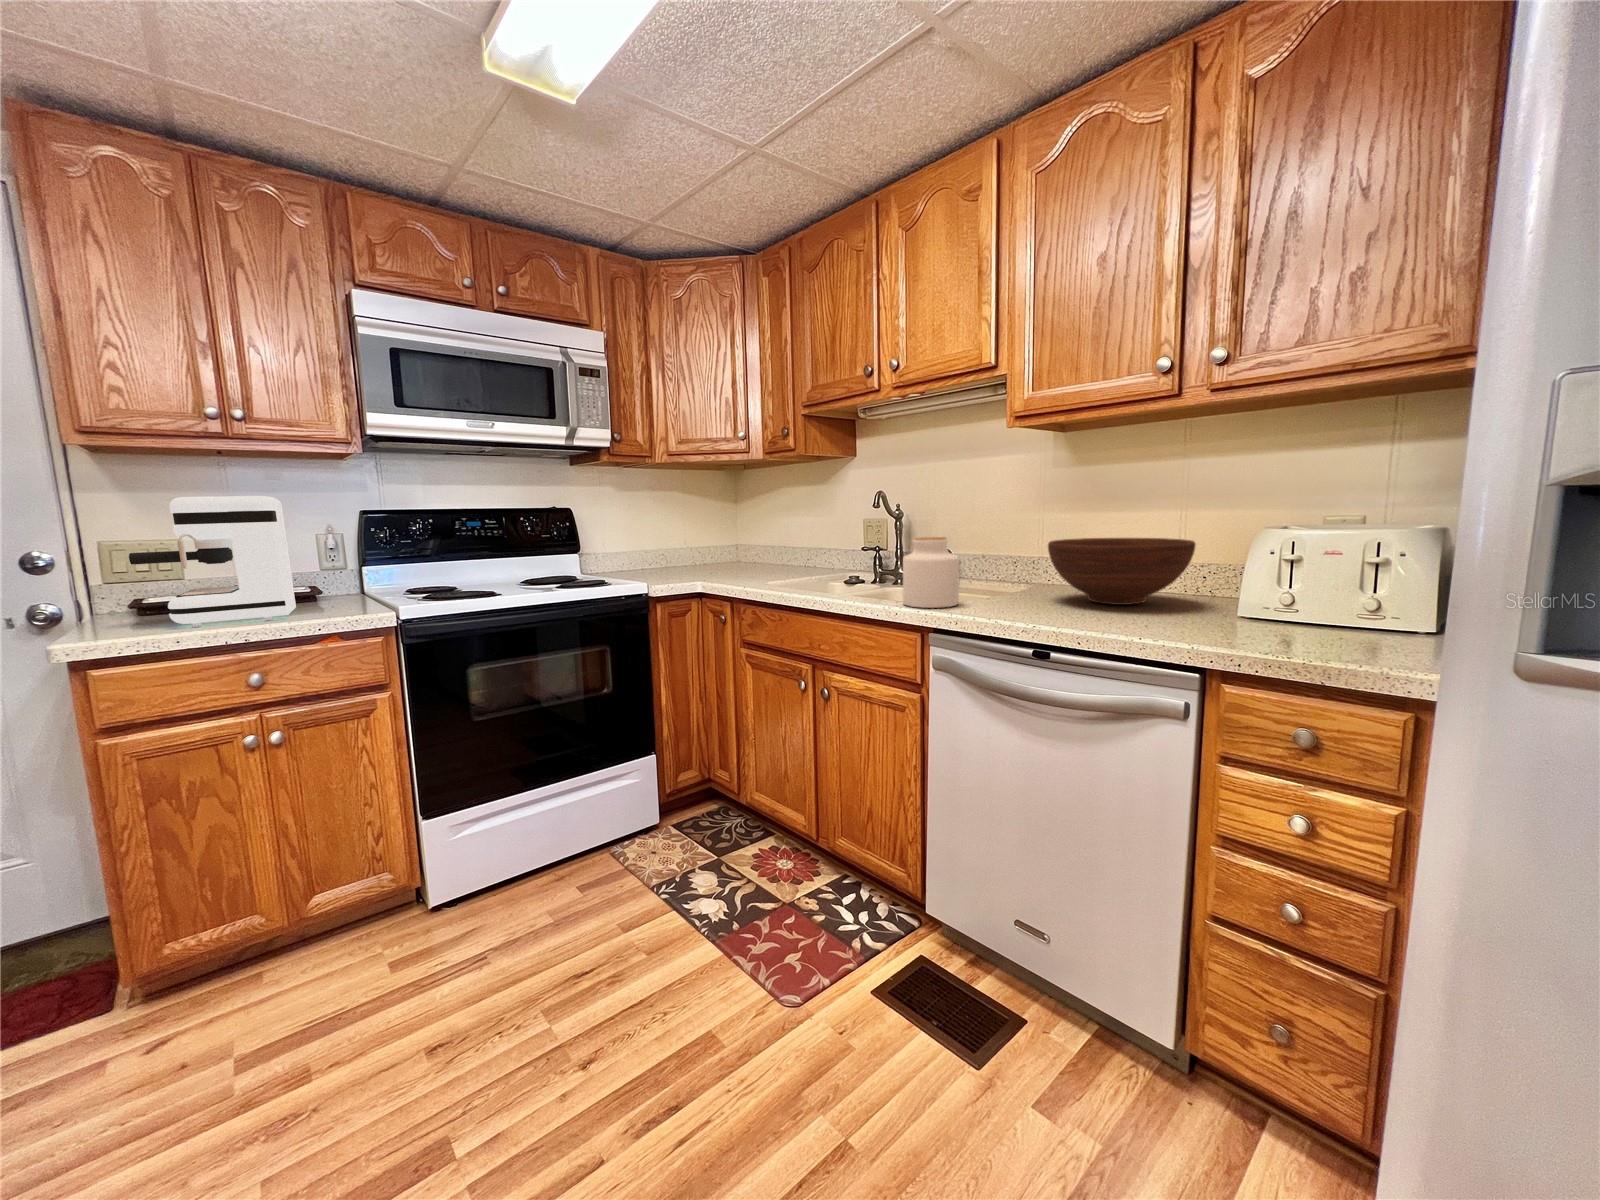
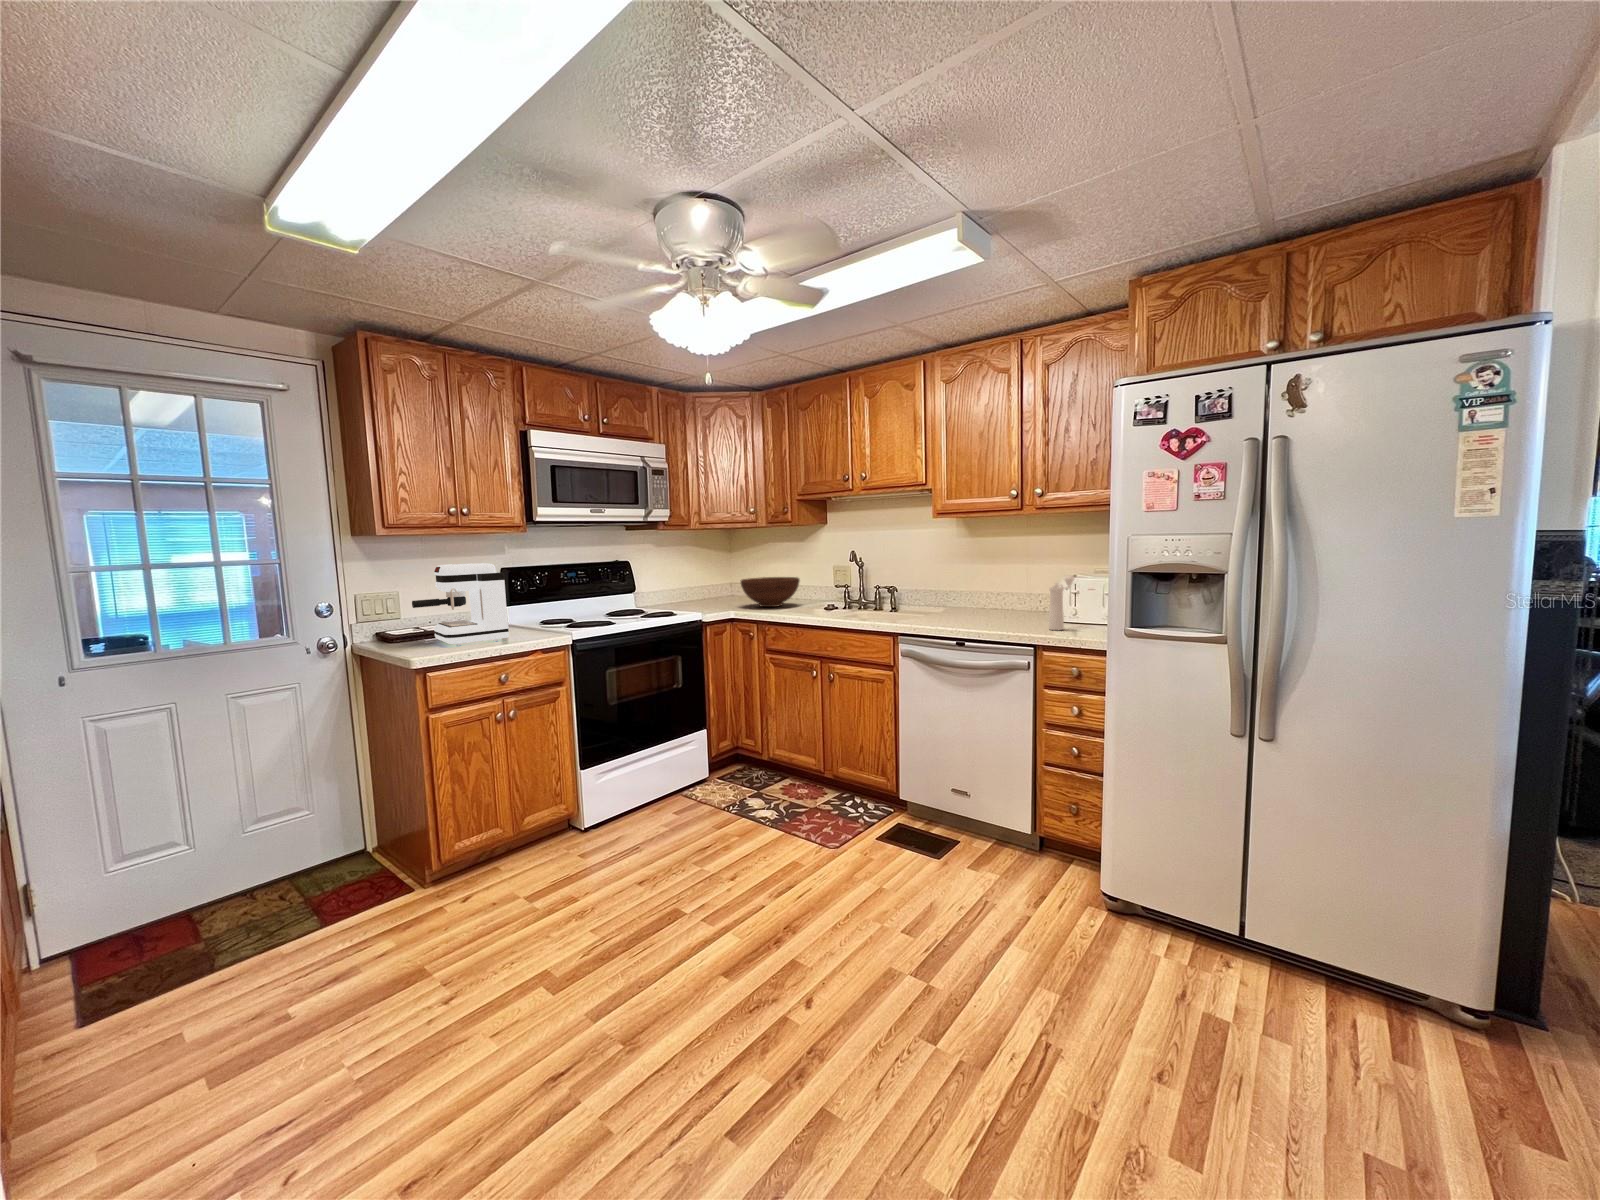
pepper mill: none [1230,522,1292,634] -> present [1049,575,1074,630]
jar: present [903,537,959,608] -> none [879,583,911,623]
fruit bowl: present [1048,538,1196,605] -> present [741,577,800,607]

